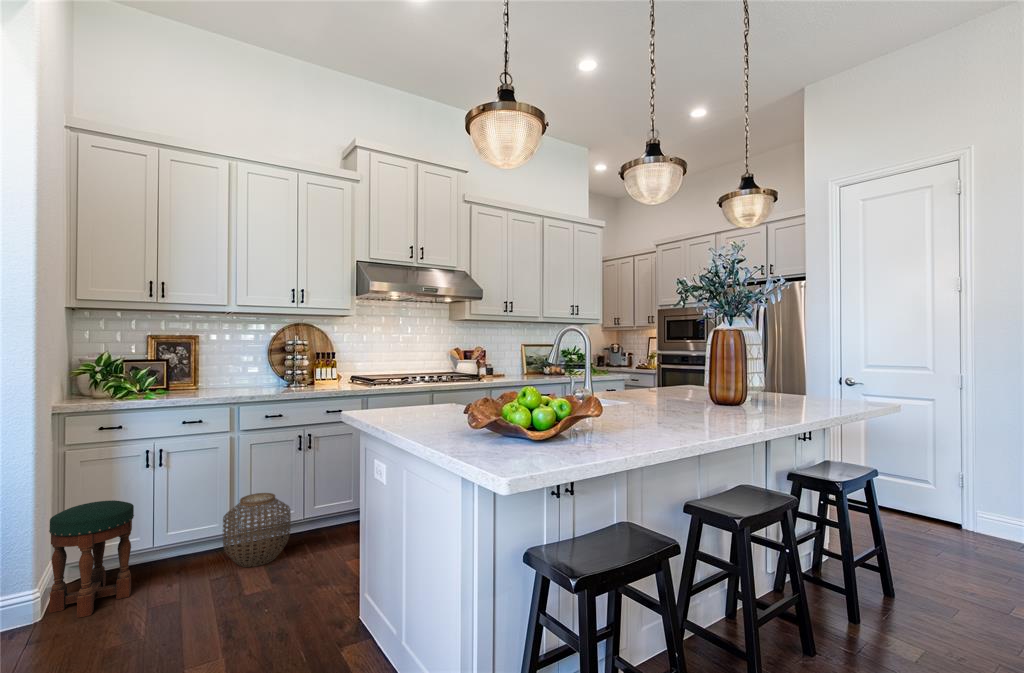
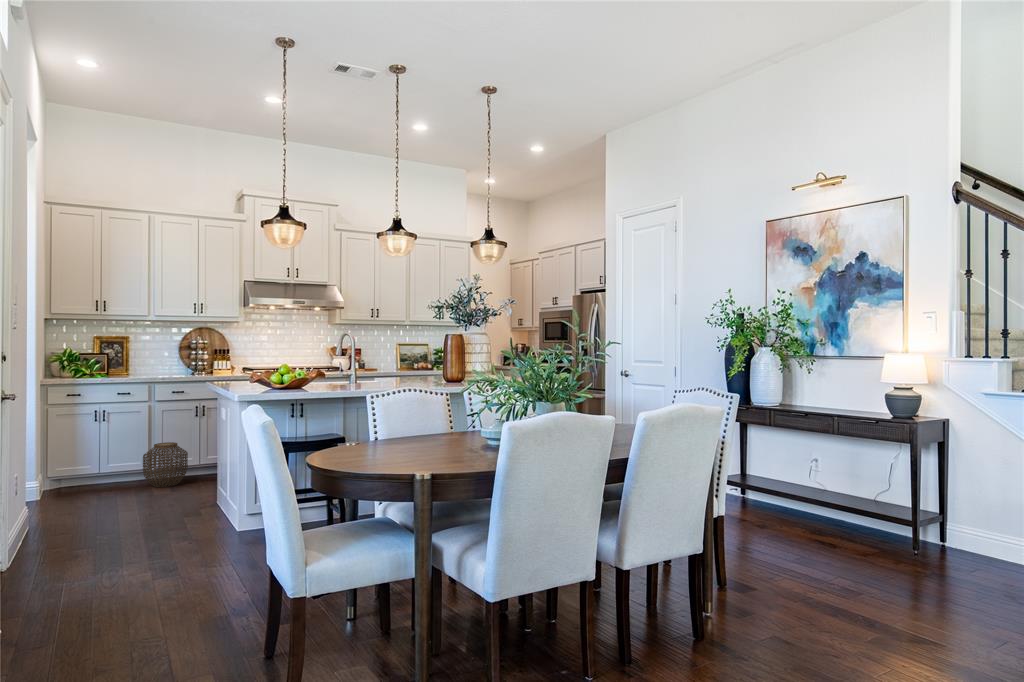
stool: present [49,500,134,618] -> none [42,438,88,500]

